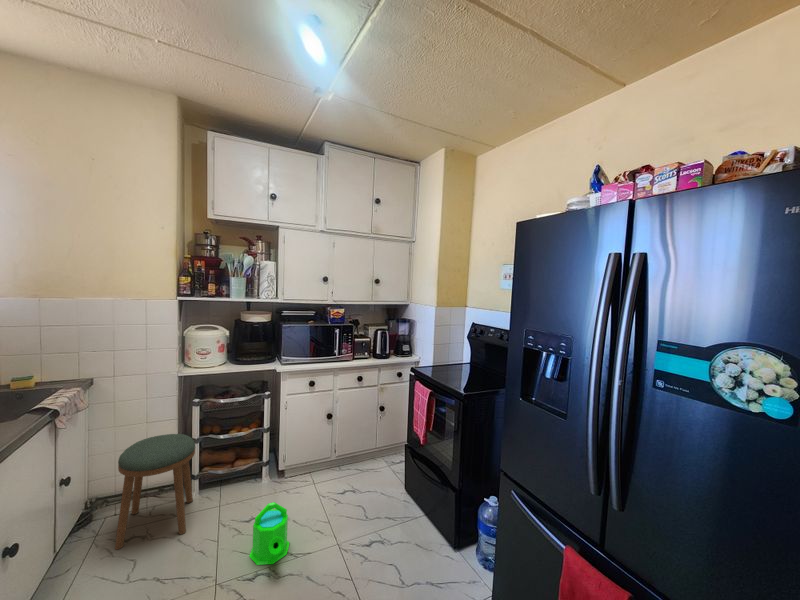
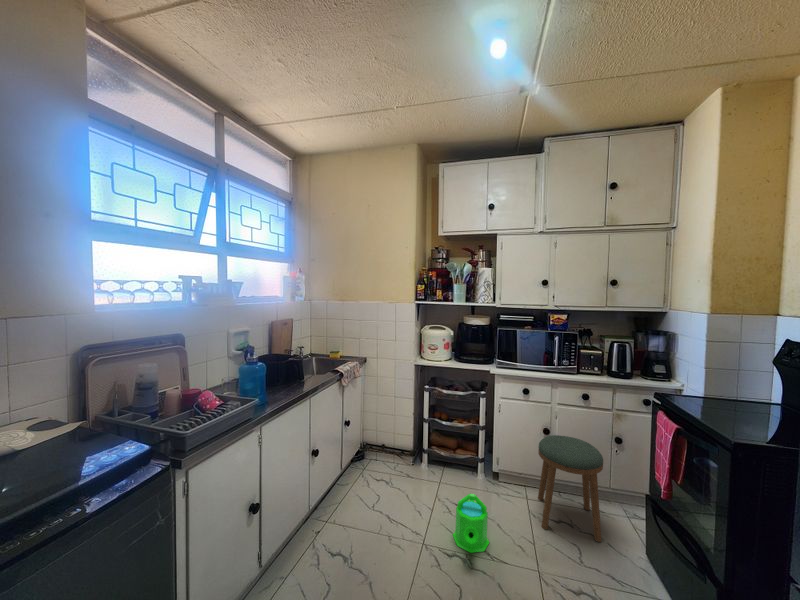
stool: present [115,434,195,550] -> present [538,435,603,542]

